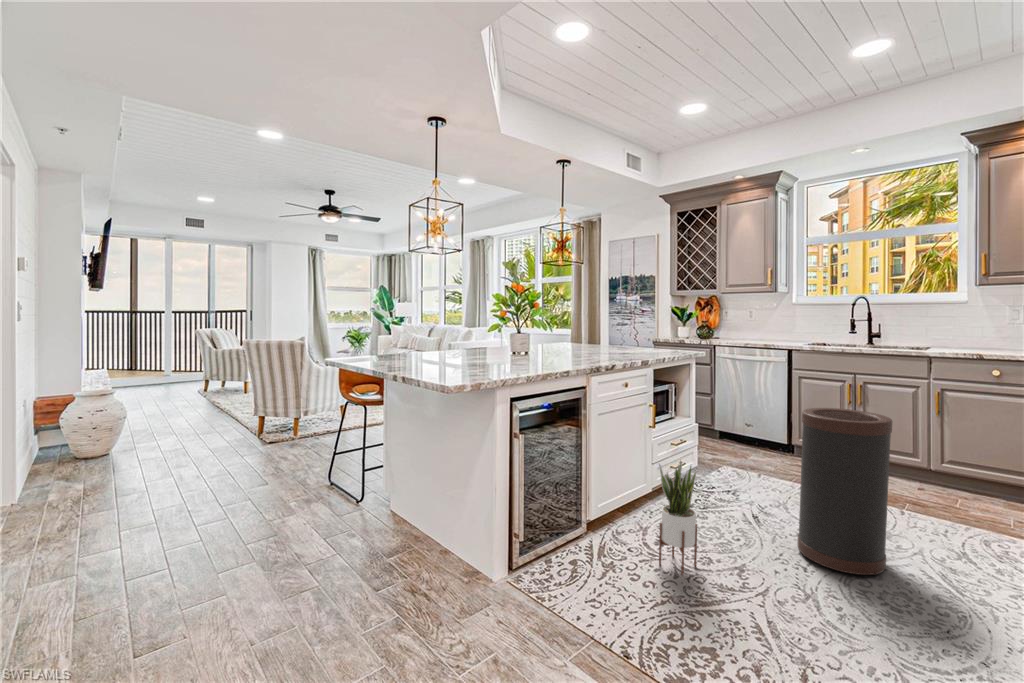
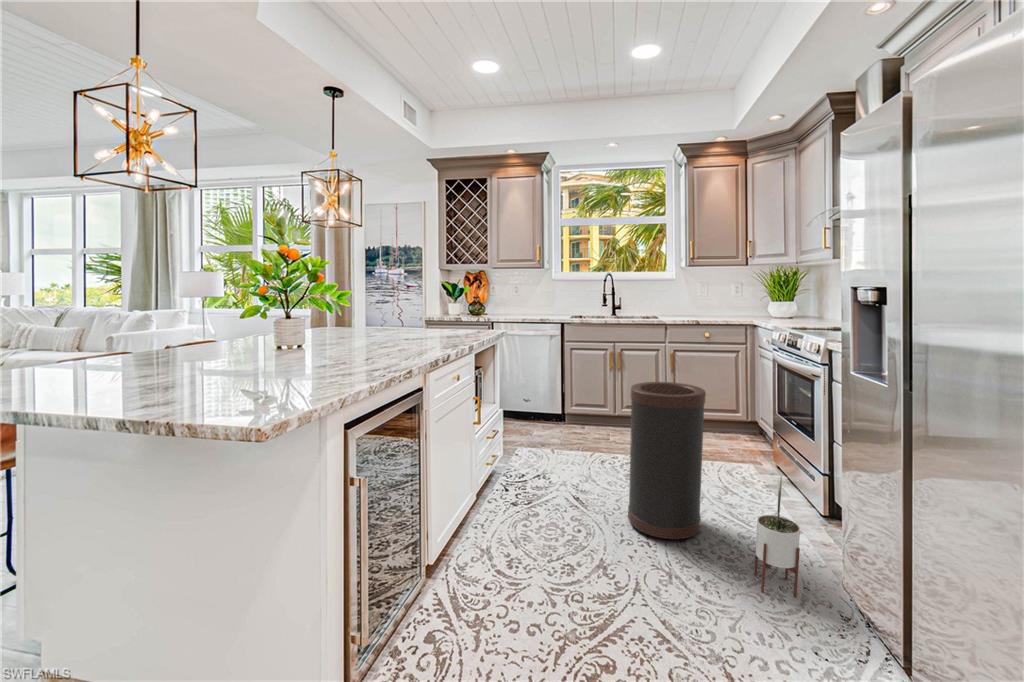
potted plant: present [659,460,697,575] -> present [754,477,800,597]

